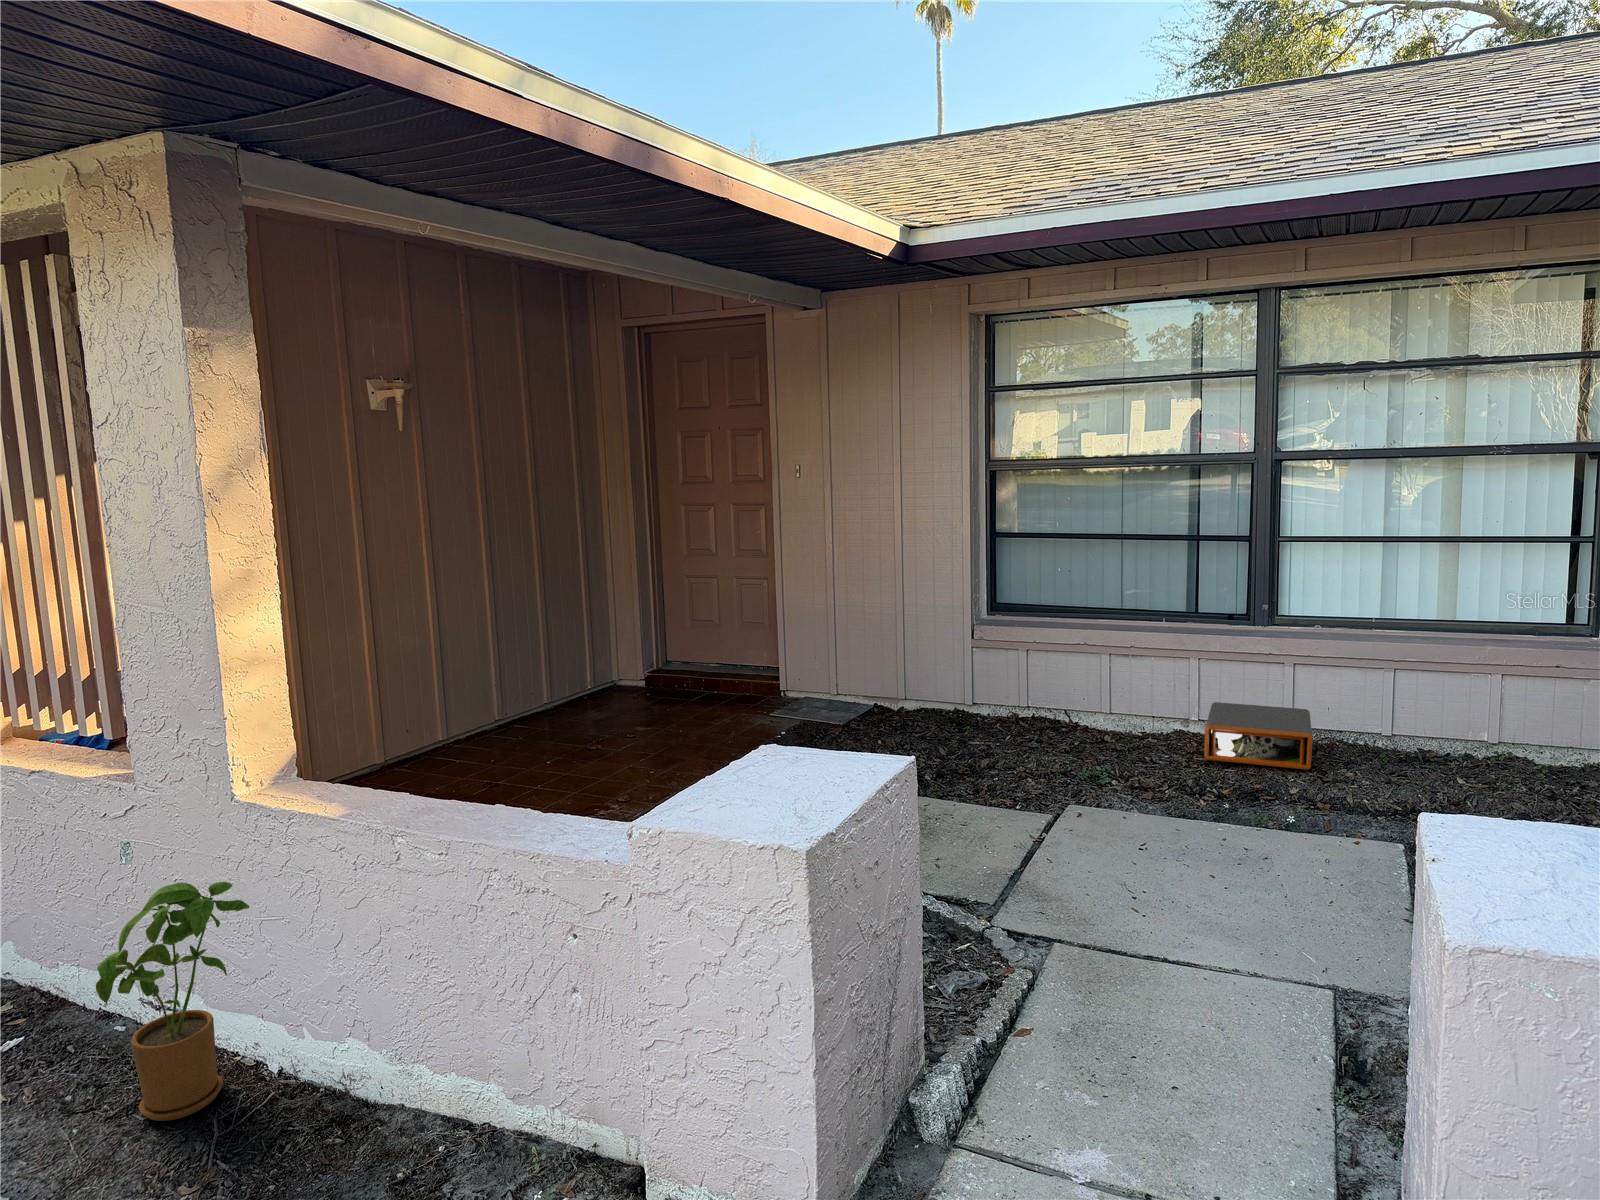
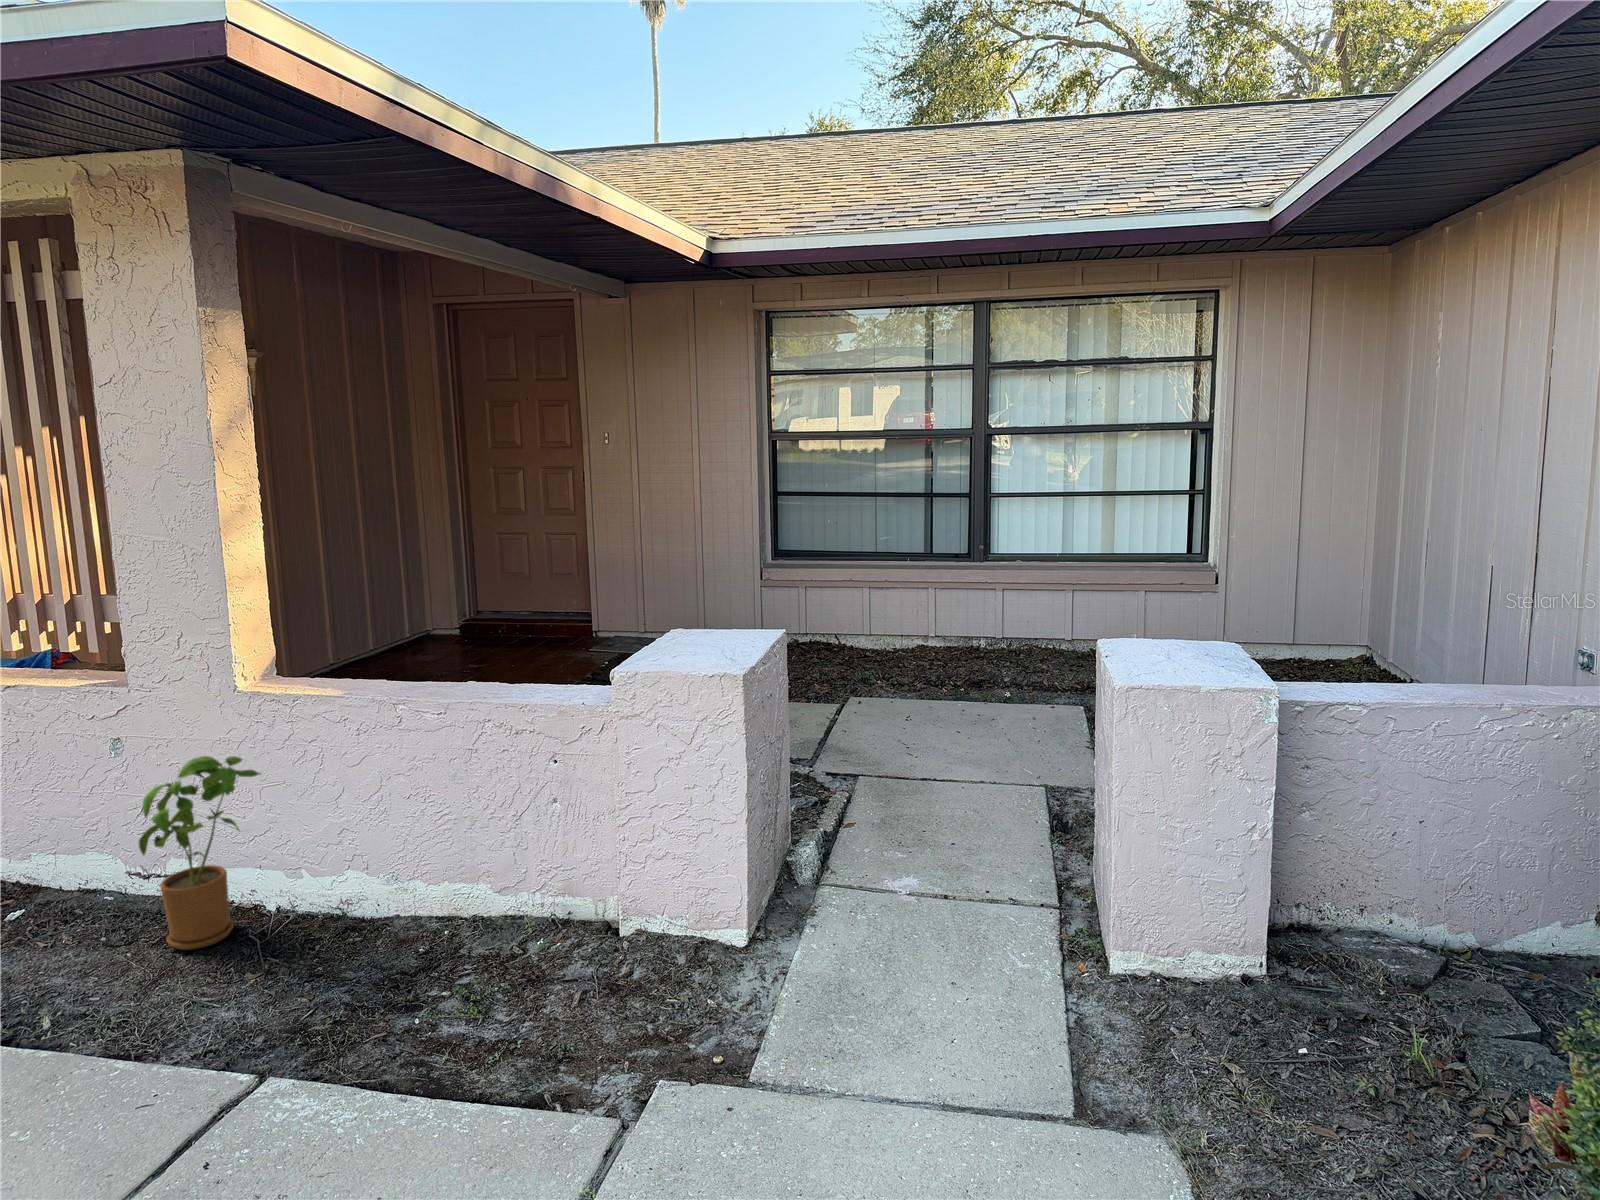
storage box: present [1204,702,1312,769] -> none [944,621,1019,664]

